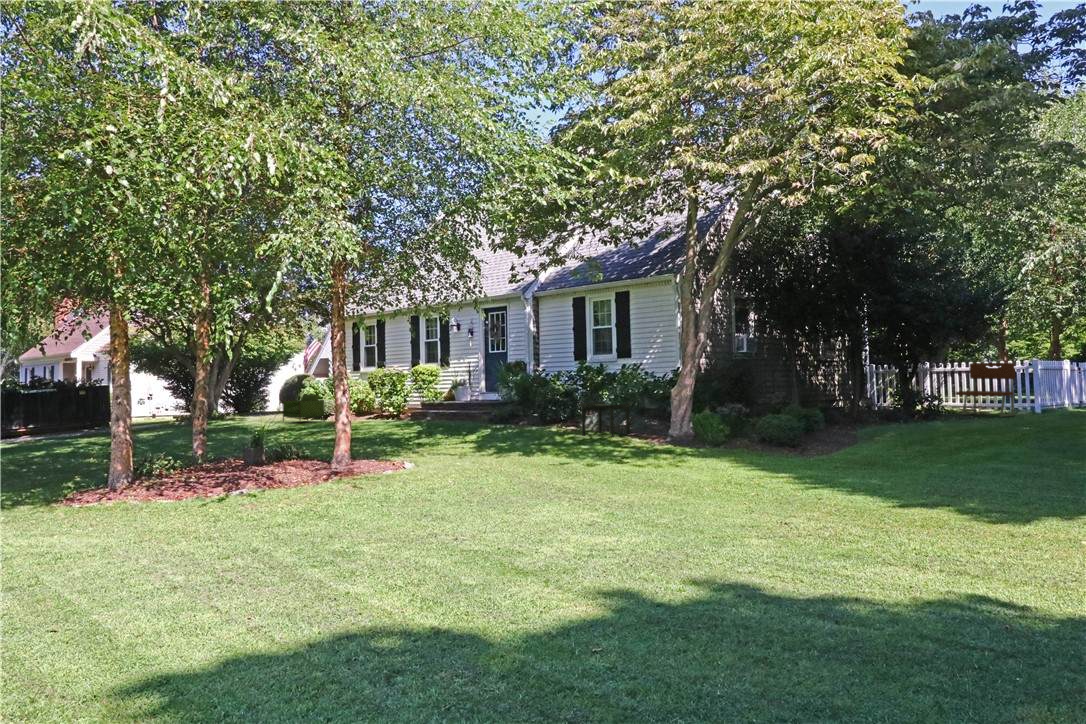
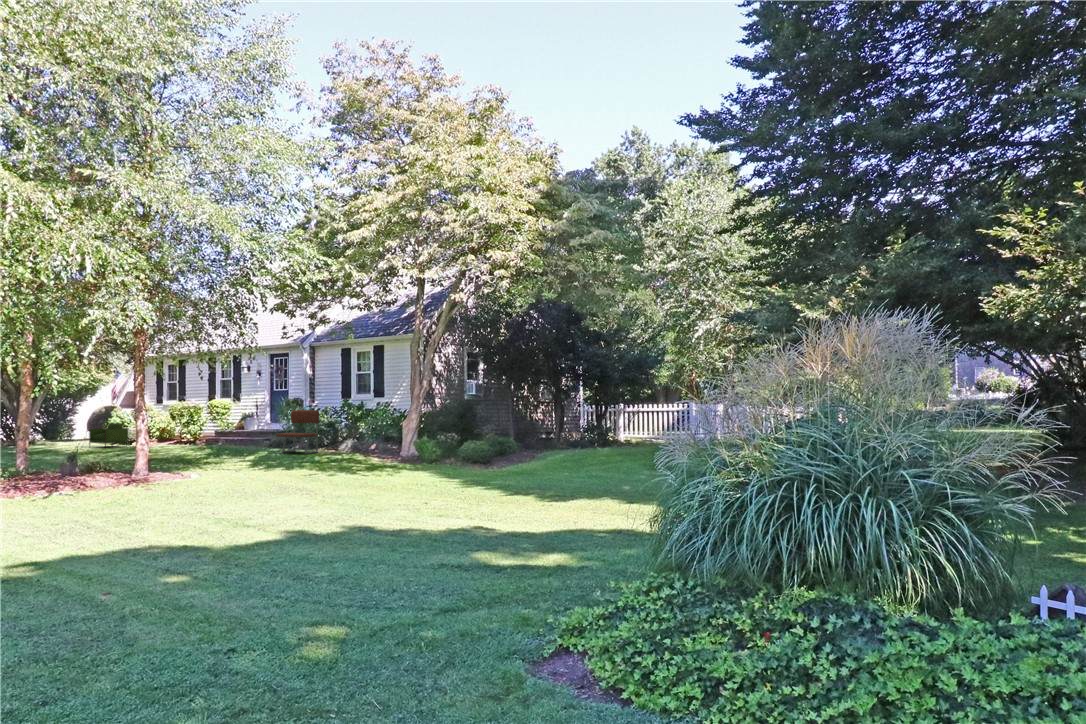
bench: present [956,363,1015,417] -> present [276,410,319,454]
round table: present [579,402,631,436] -> none [337,430,378,456]

